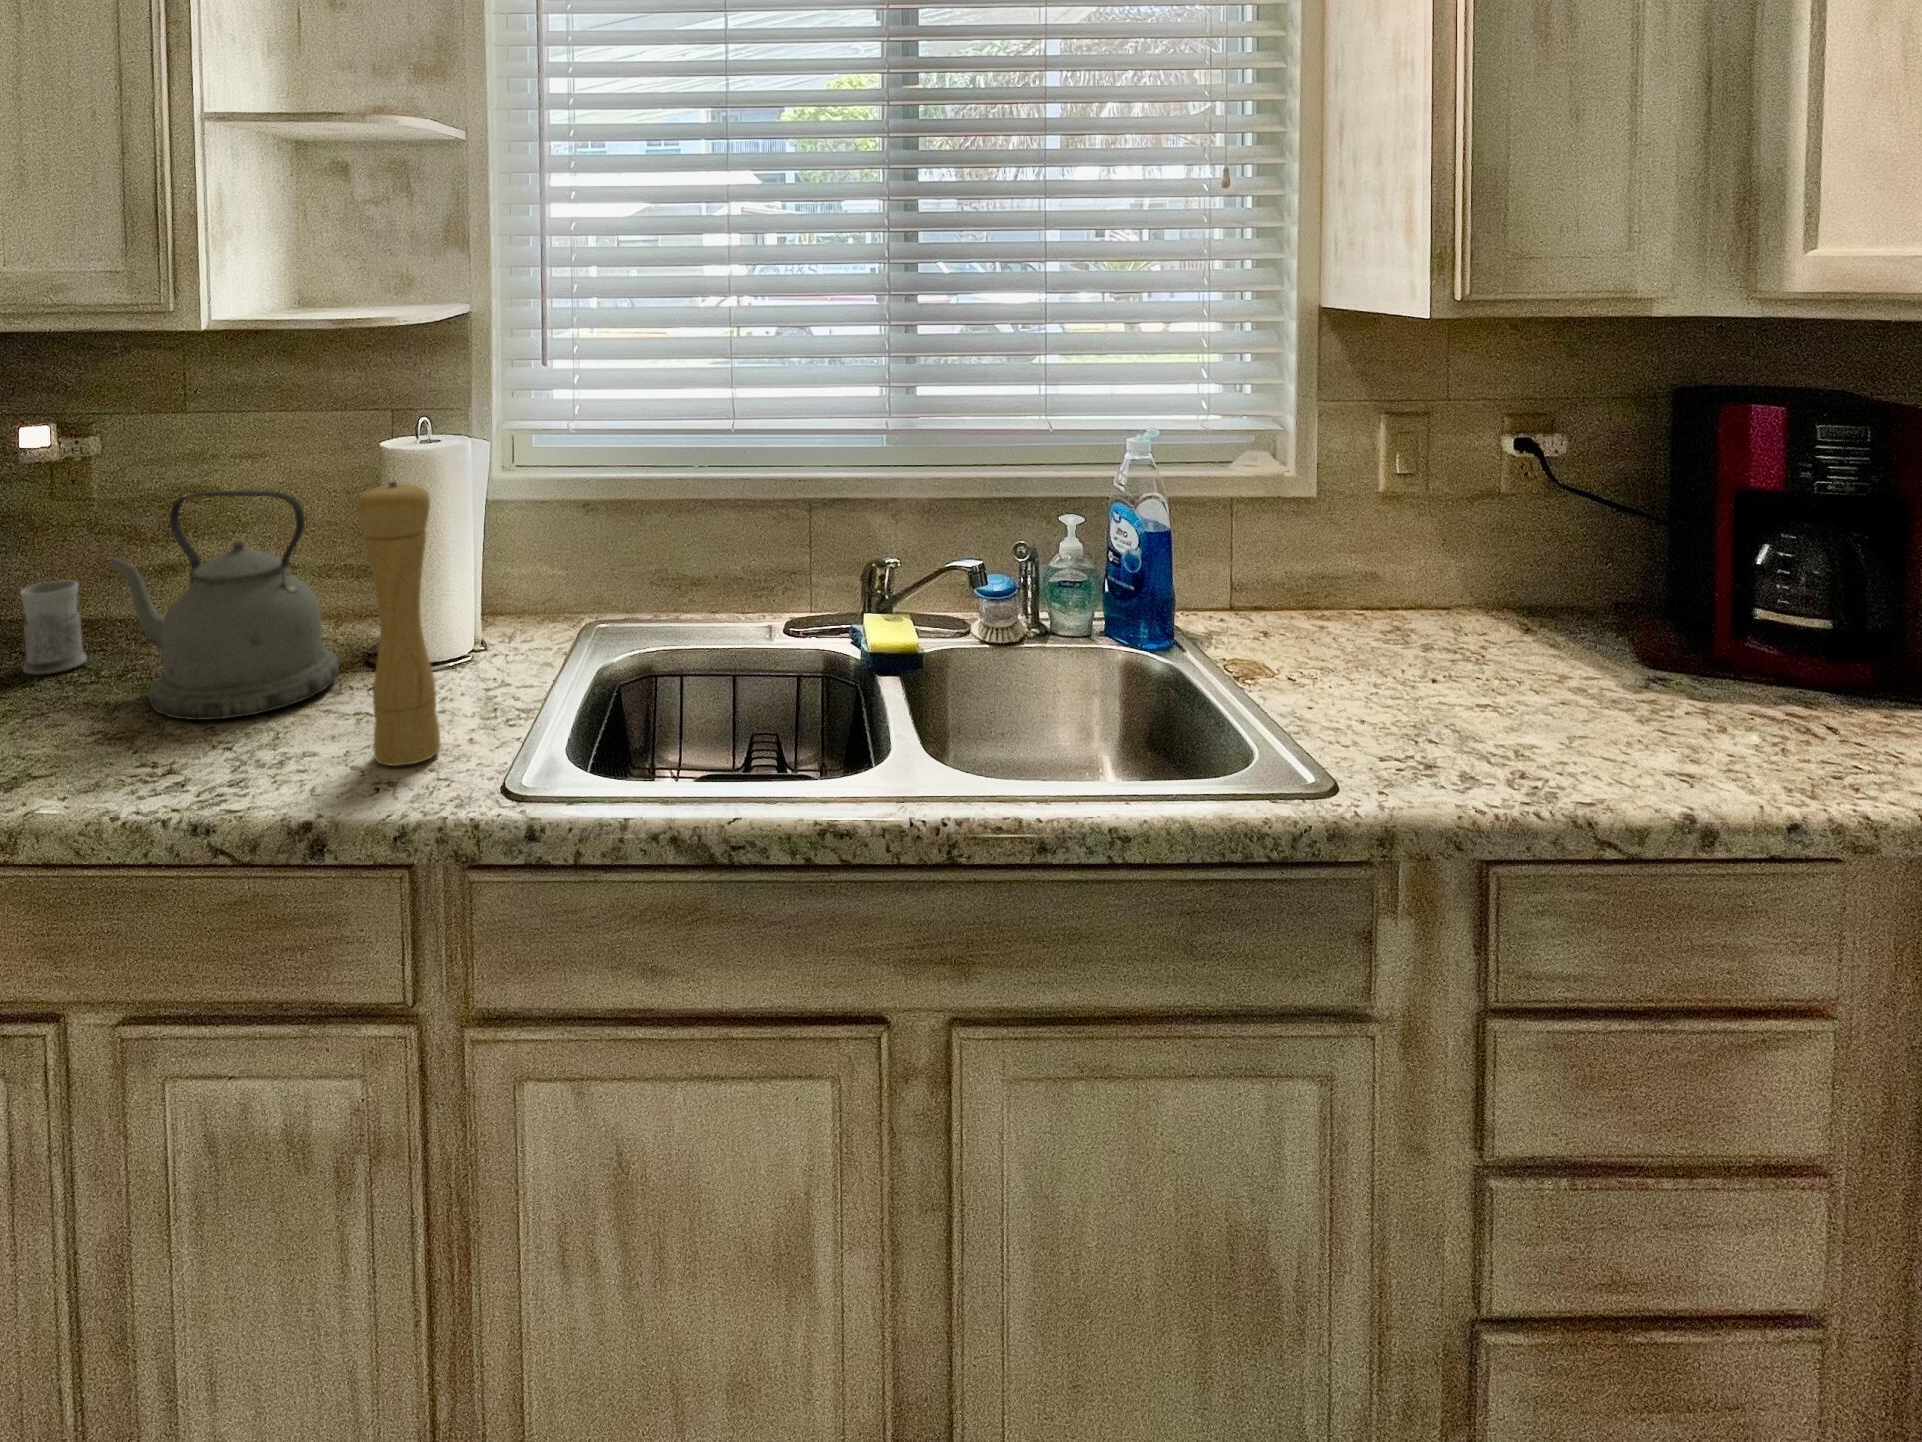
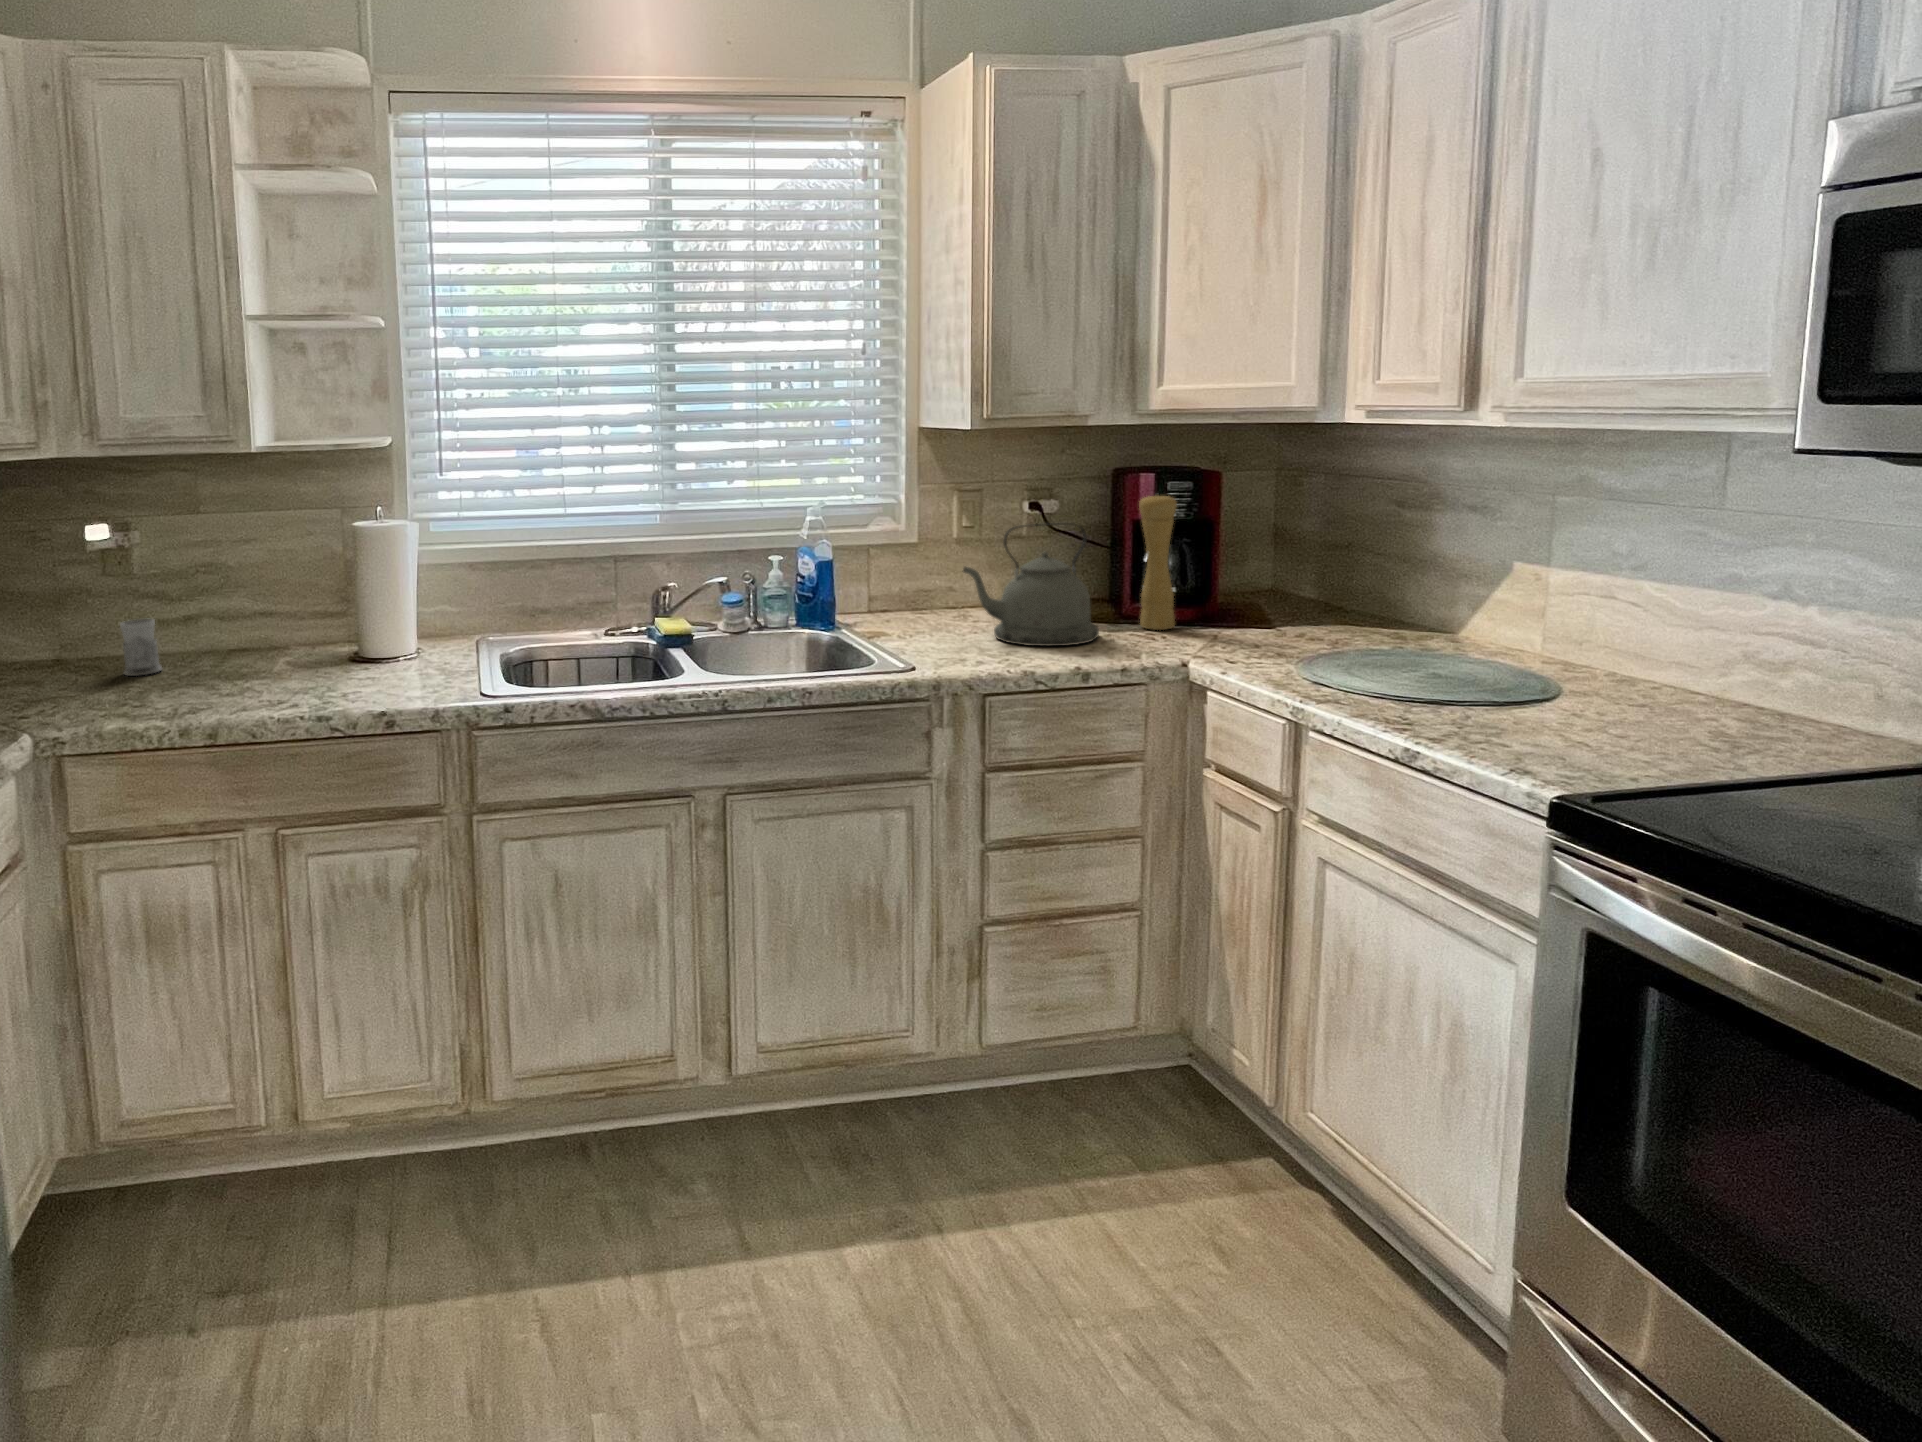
pepper mill: present [357,481,440,766] -> present [1139,494,1177,630]
kettle: present [110,491,339,720] -> present [963,523,1099,646]

